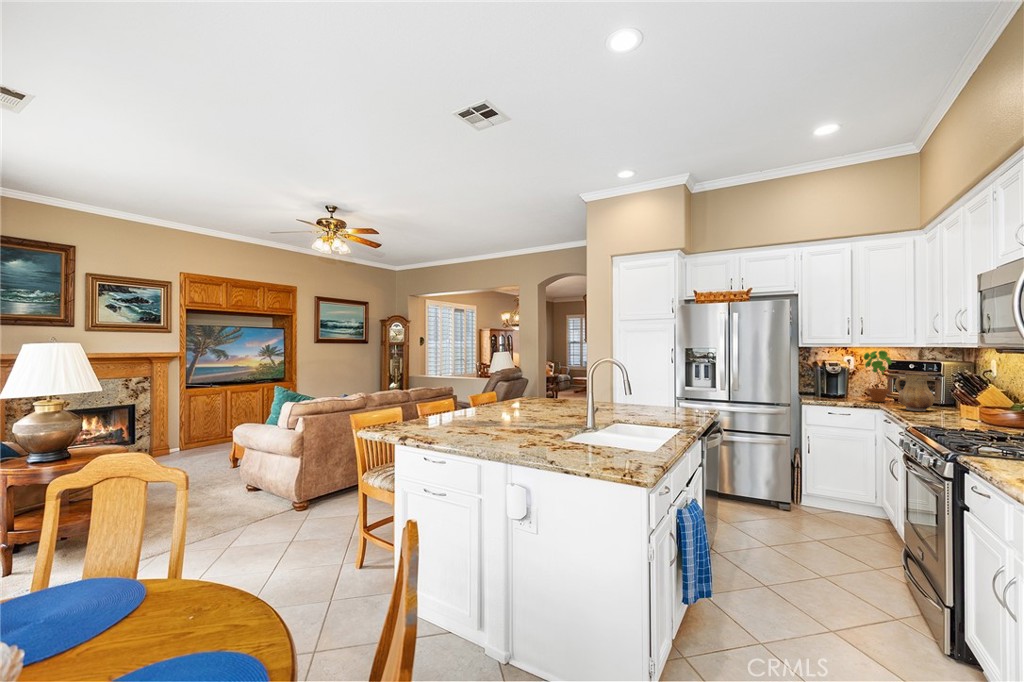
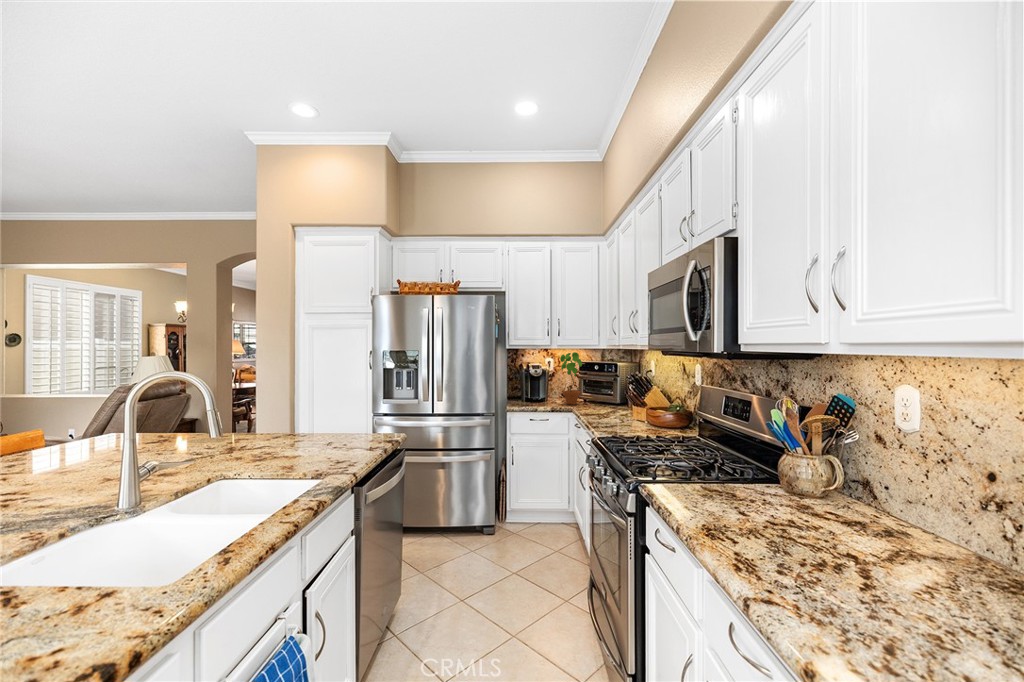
ceramic pitcher: present [895,373,934,411] -> none [584,375,614,414]

